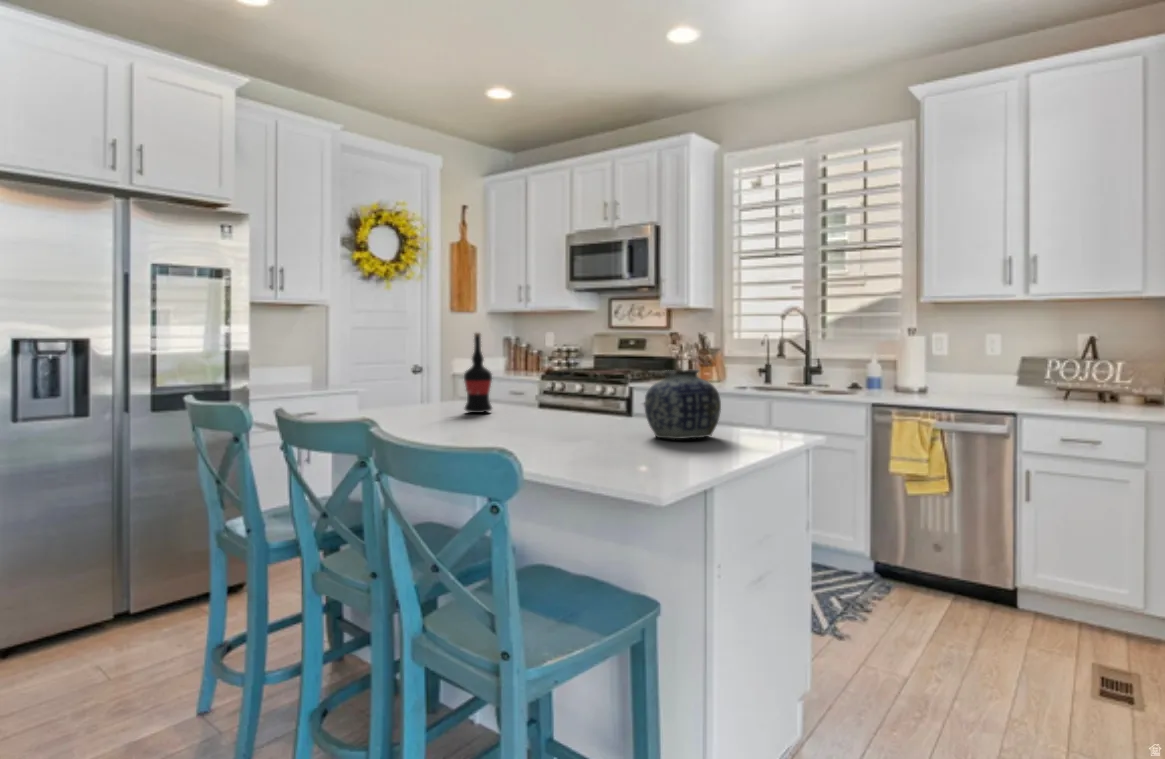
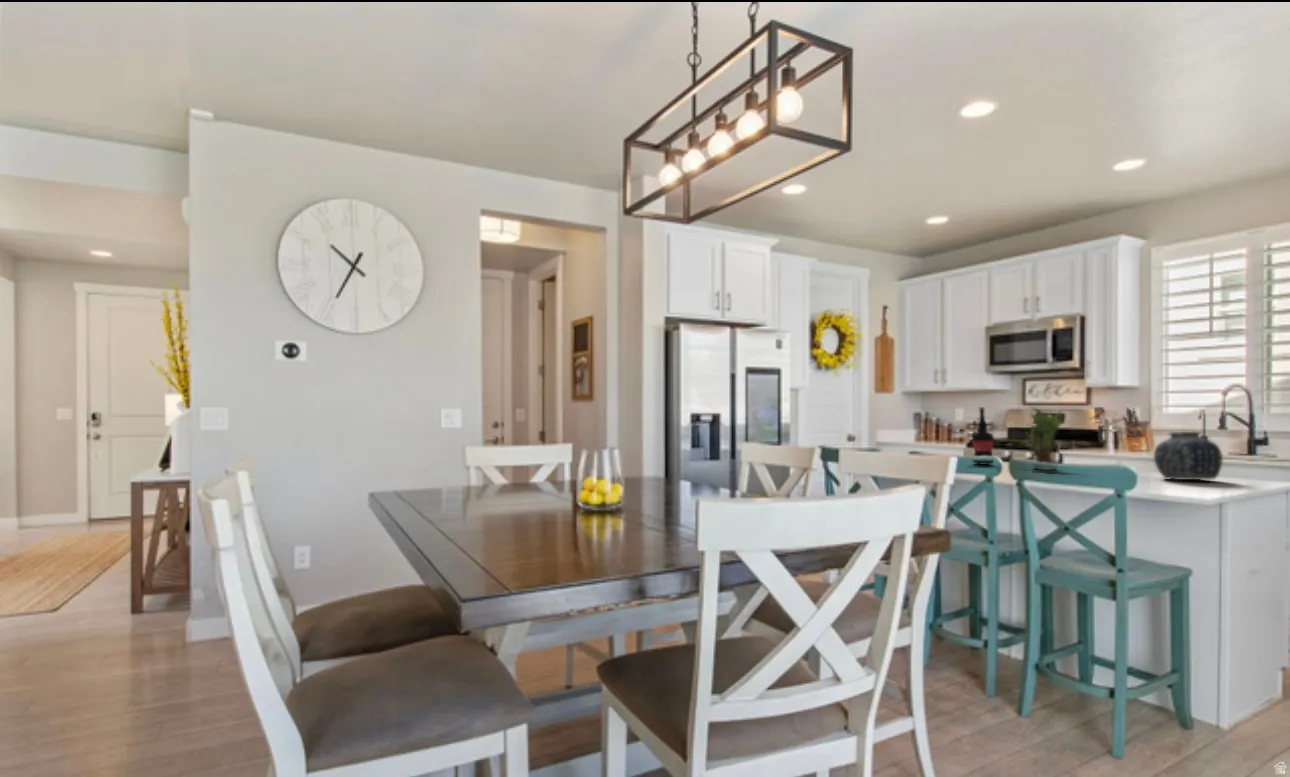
potted plant: none [511,333,560,421] -> present [1027,409,1061,470]

